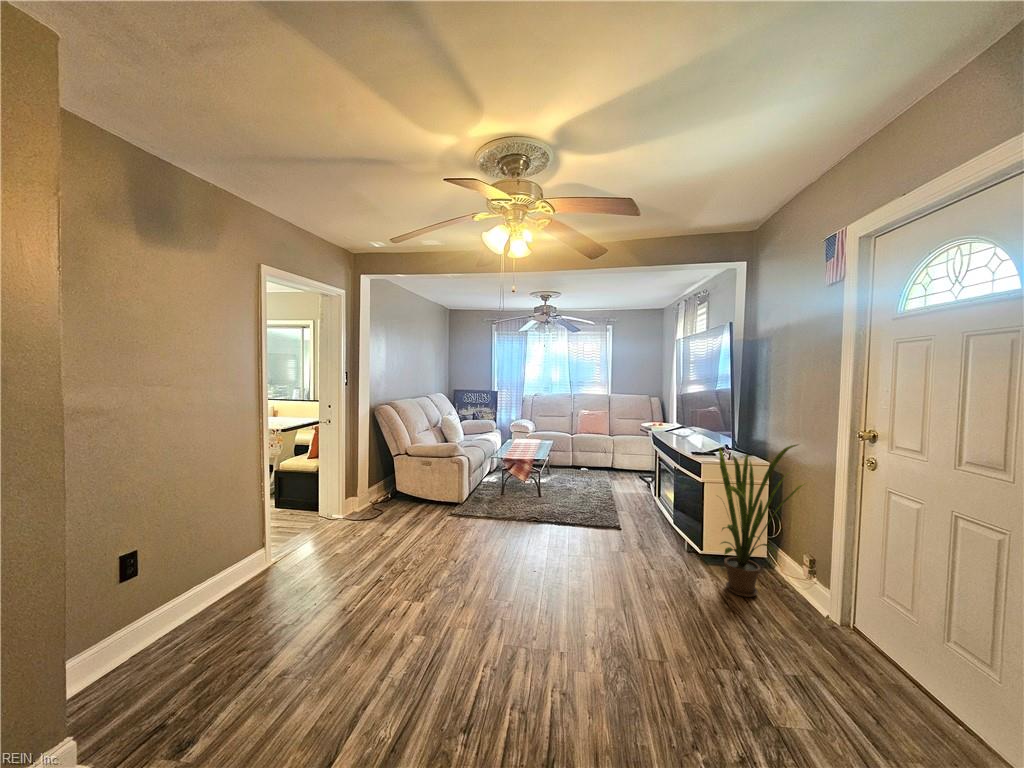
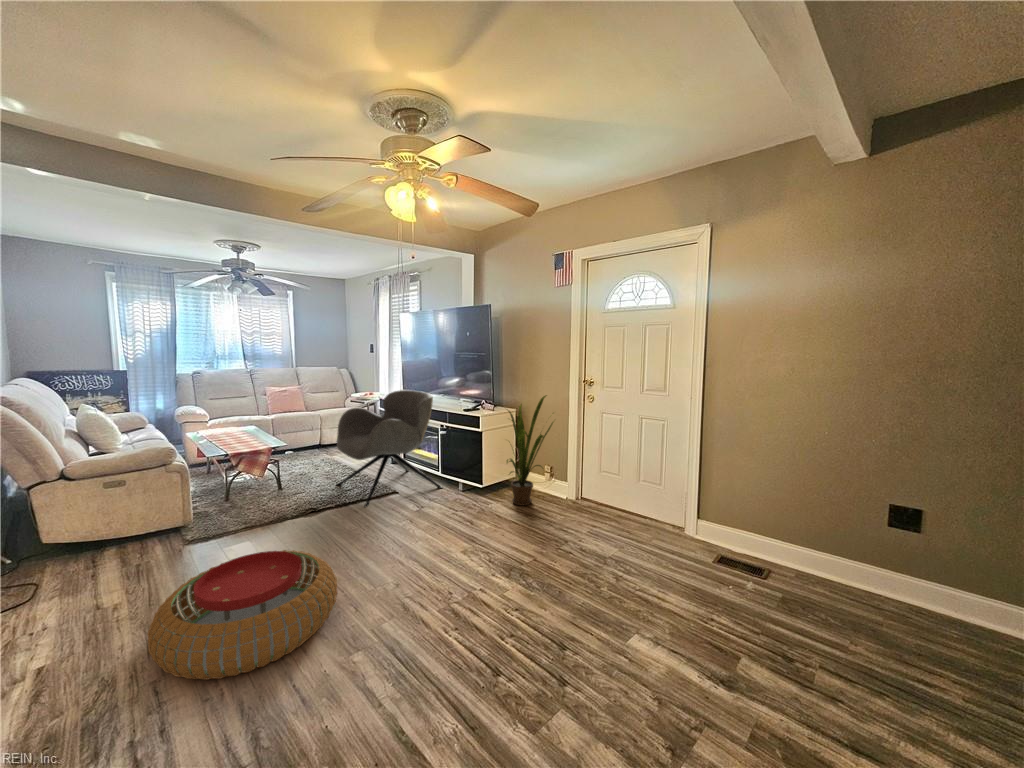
armchair: none [570,422,665,539] -> present [337,390,443,507]
pouf: none [344,527,466,607] -> present [148,550,337,680]

